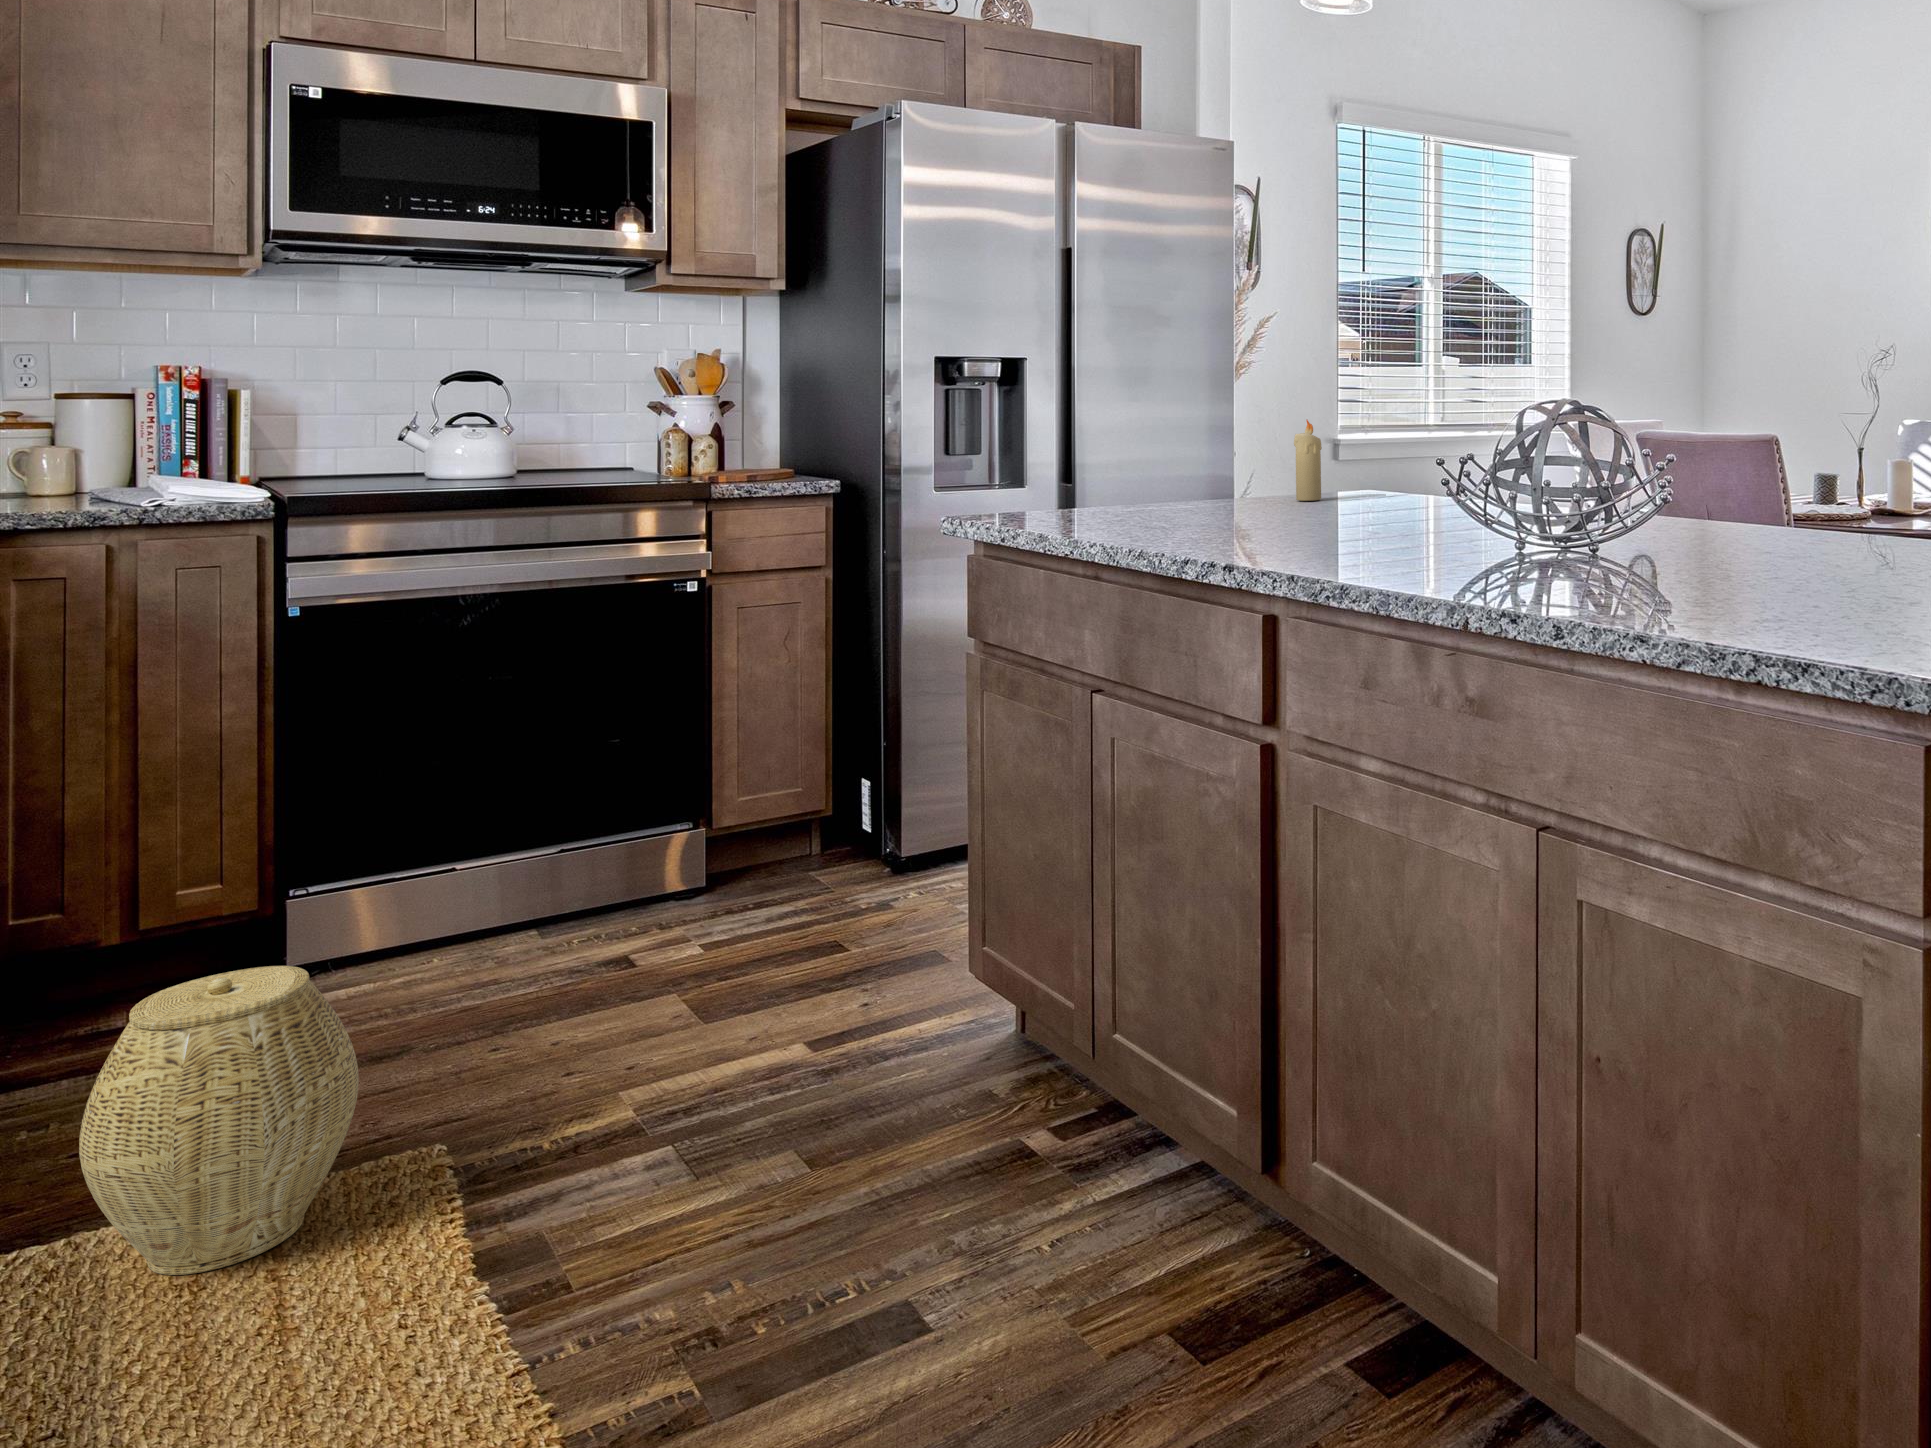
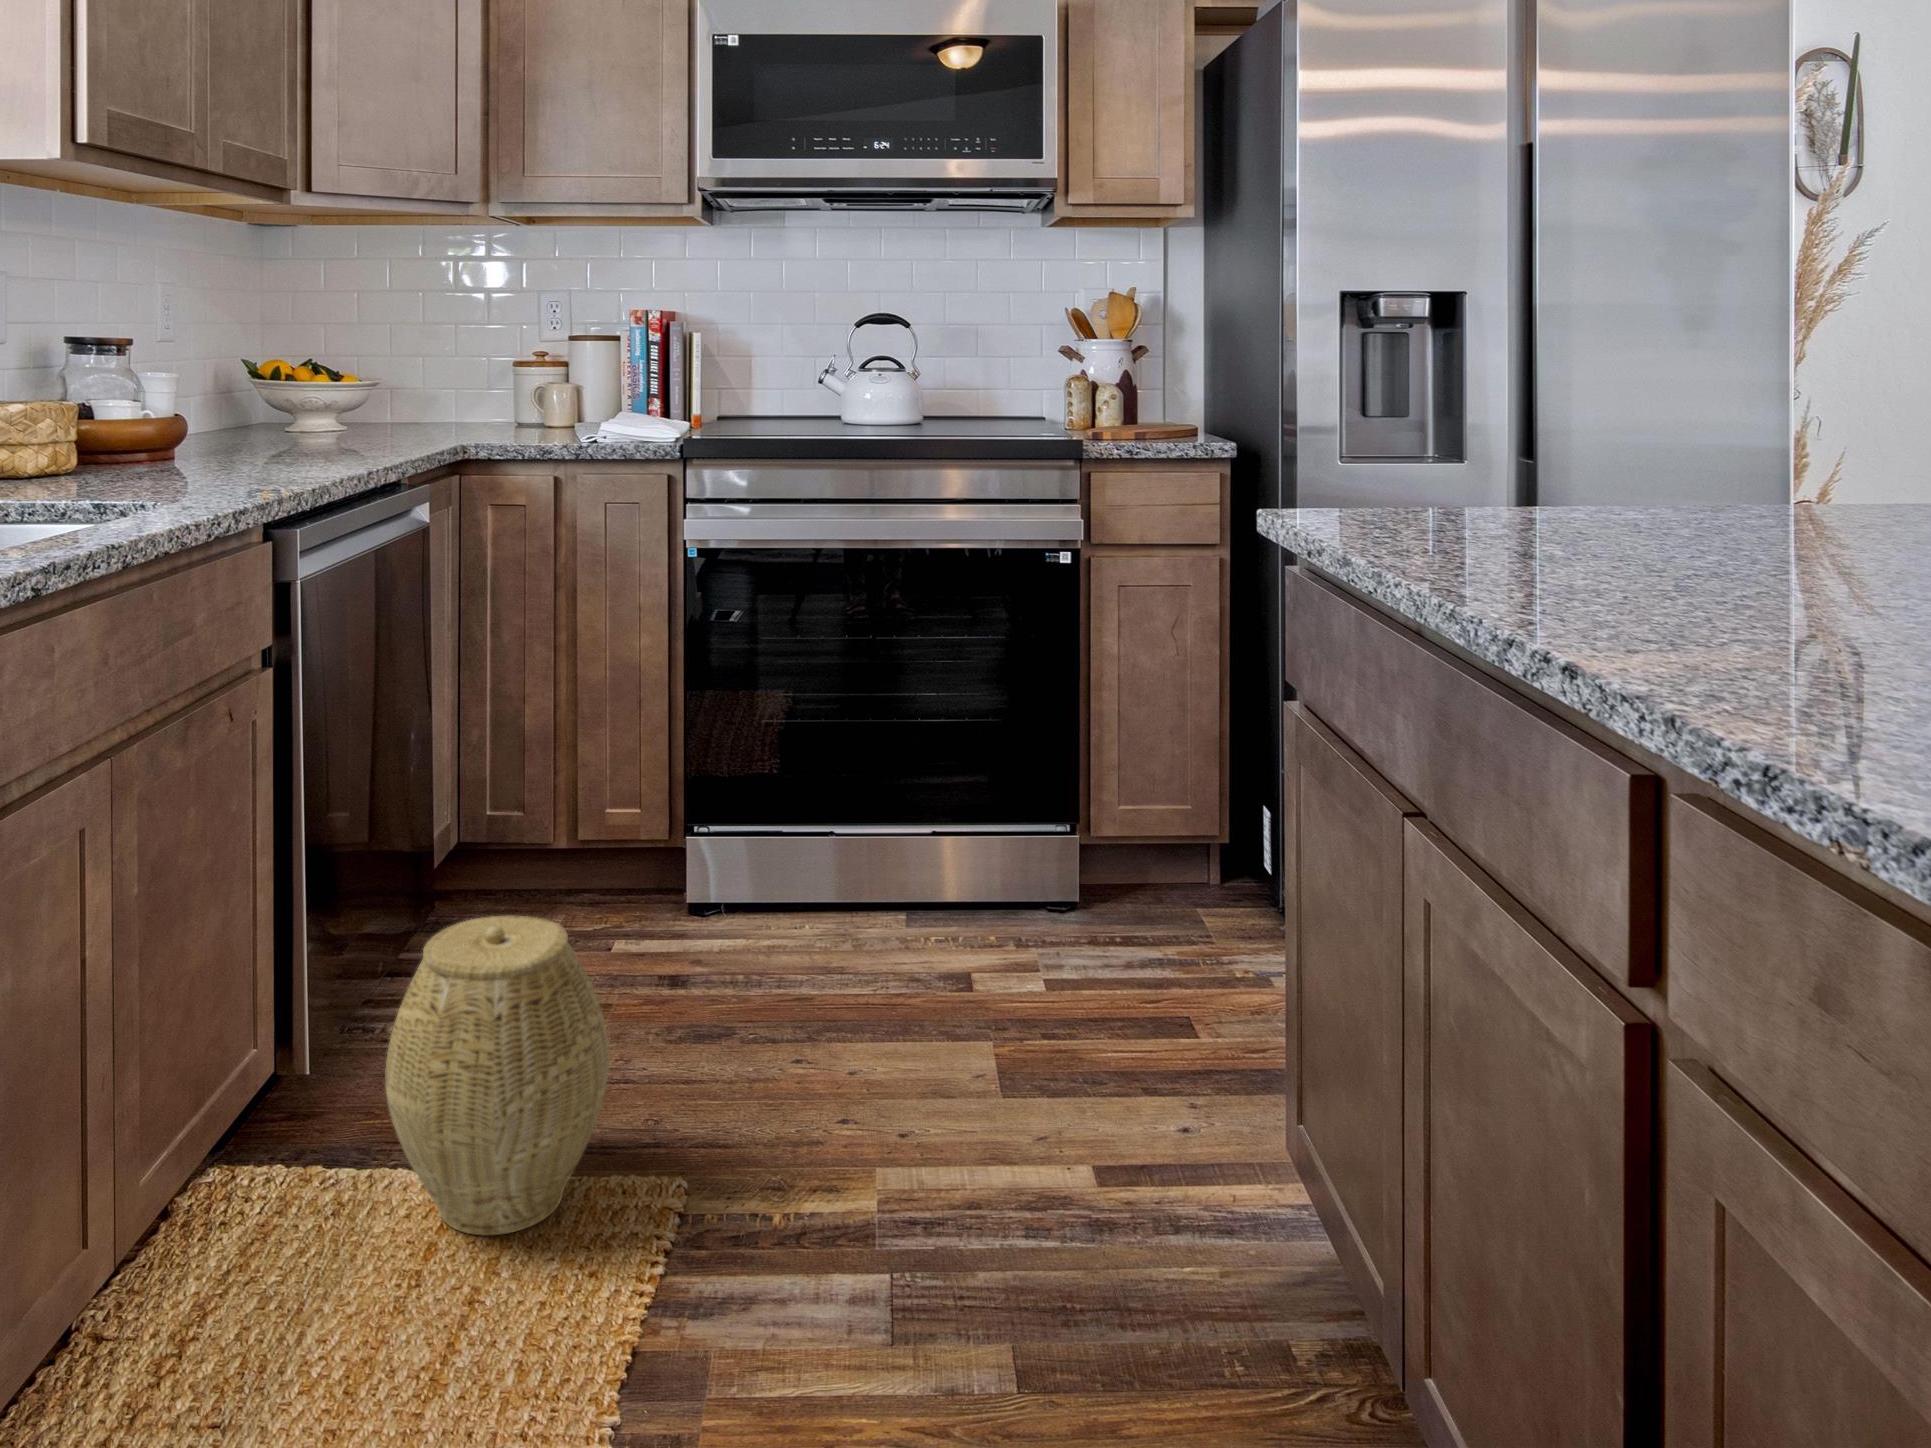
candle: present [1294,420,1322,501] -> none [1848,391,1909,540]

